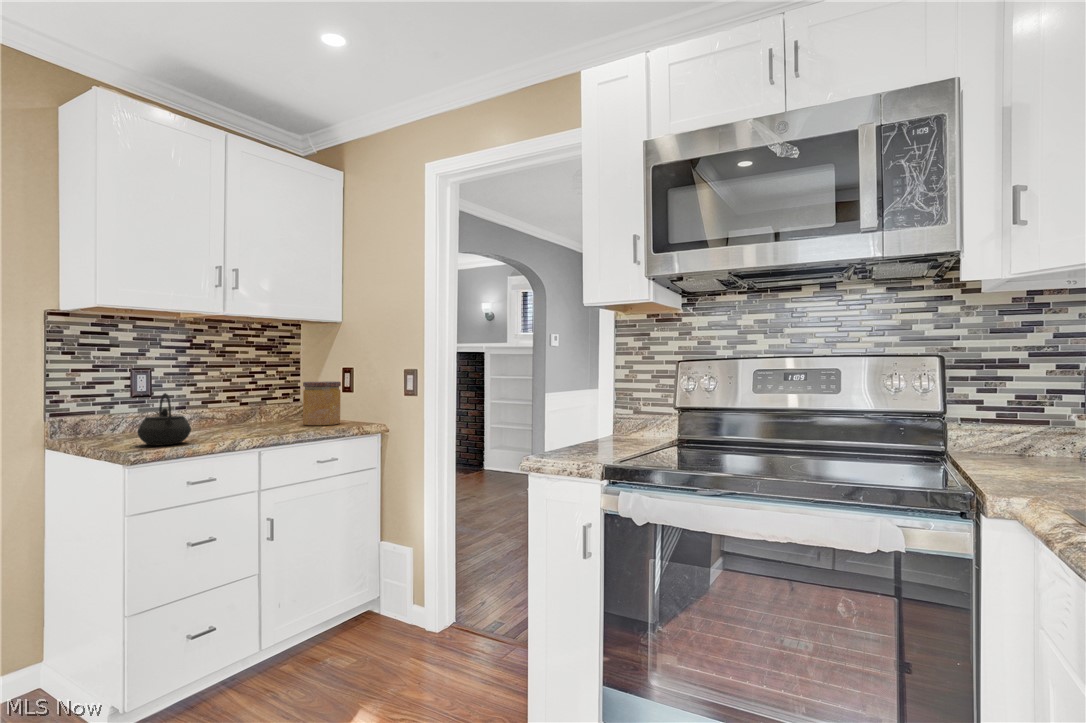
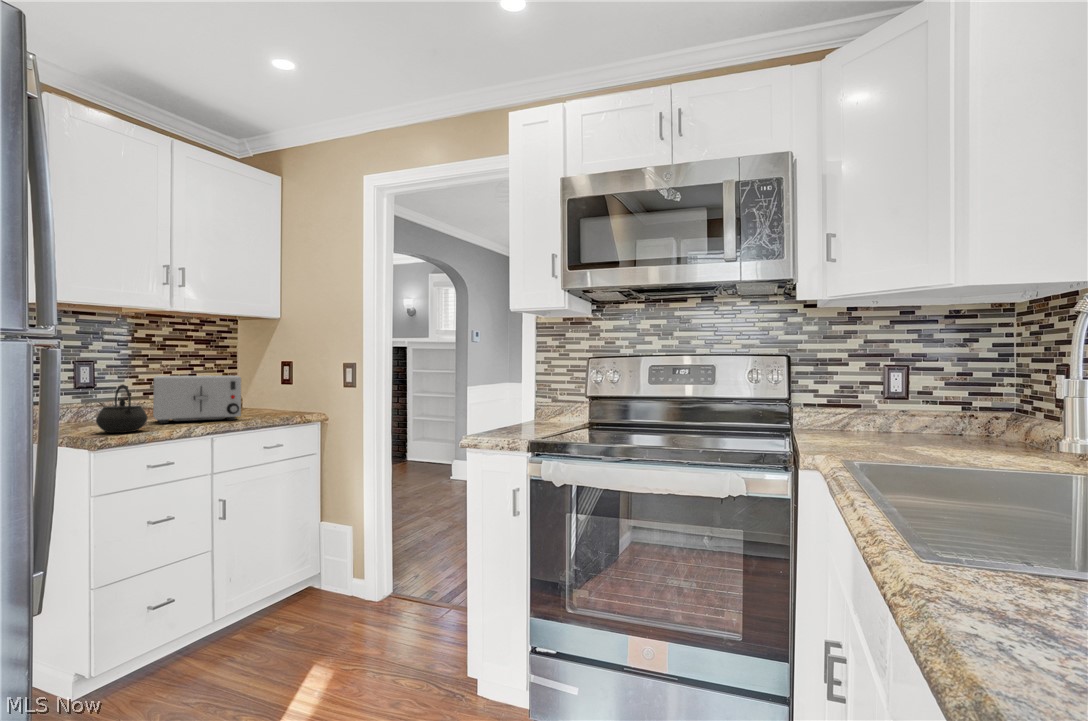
jar: present [303,381,341,425] -> none [246,374,282,415]
toaster: none [206,383,295,434] -> present [153,376,241,423]

